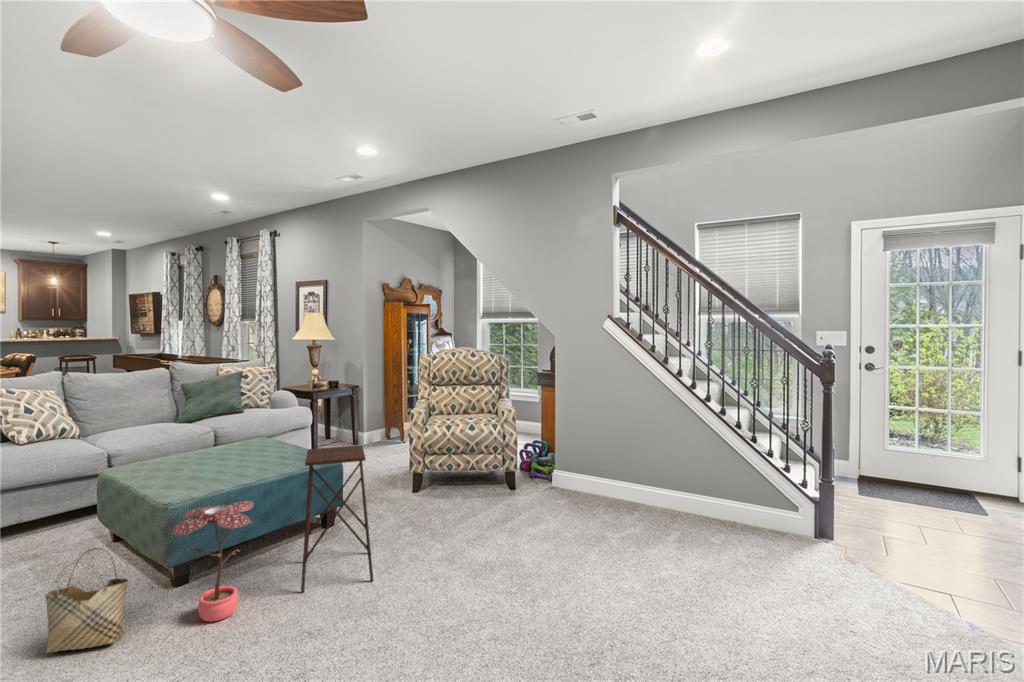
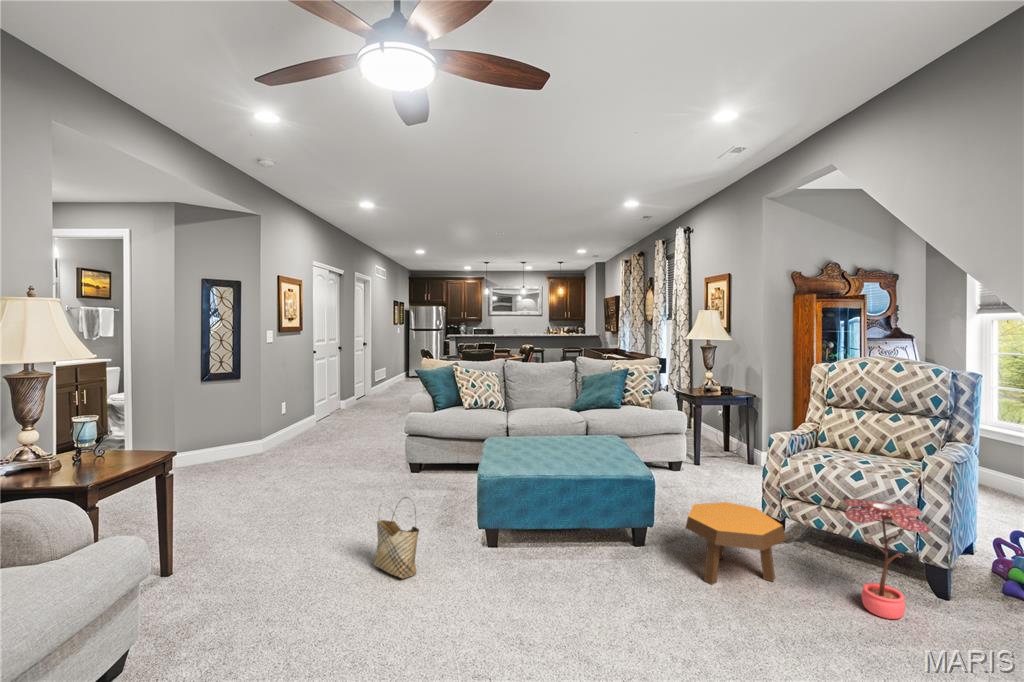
side table: present [301,445,373,593] -> none [543,455,645,635]
footstool: none [373,465,442,527] -> present [686,502,786,585]
potted plant: present [172,500,254,622] -> present [844,499,931,619]

